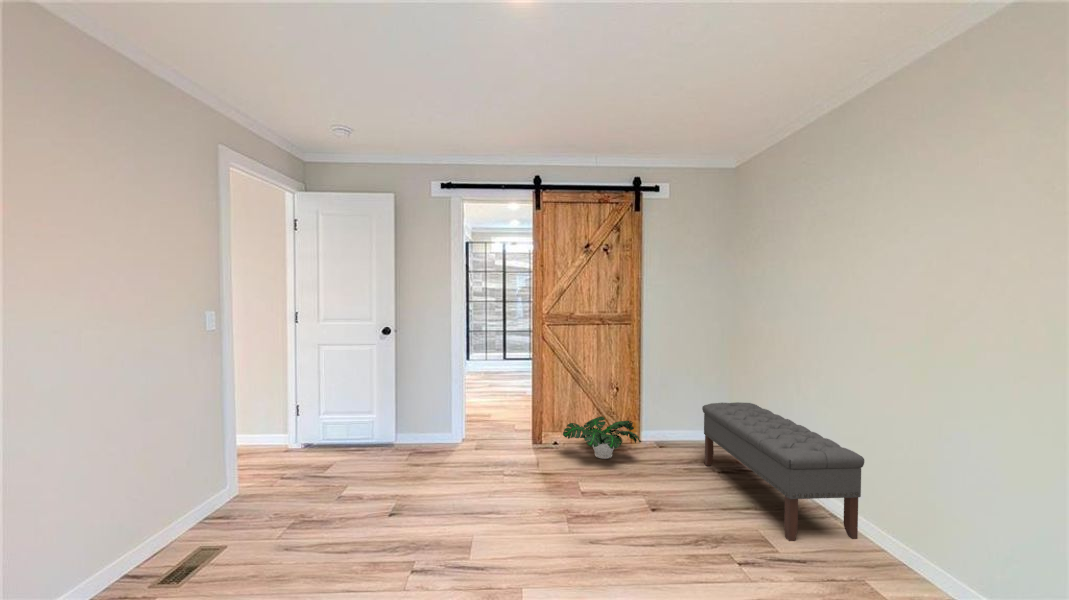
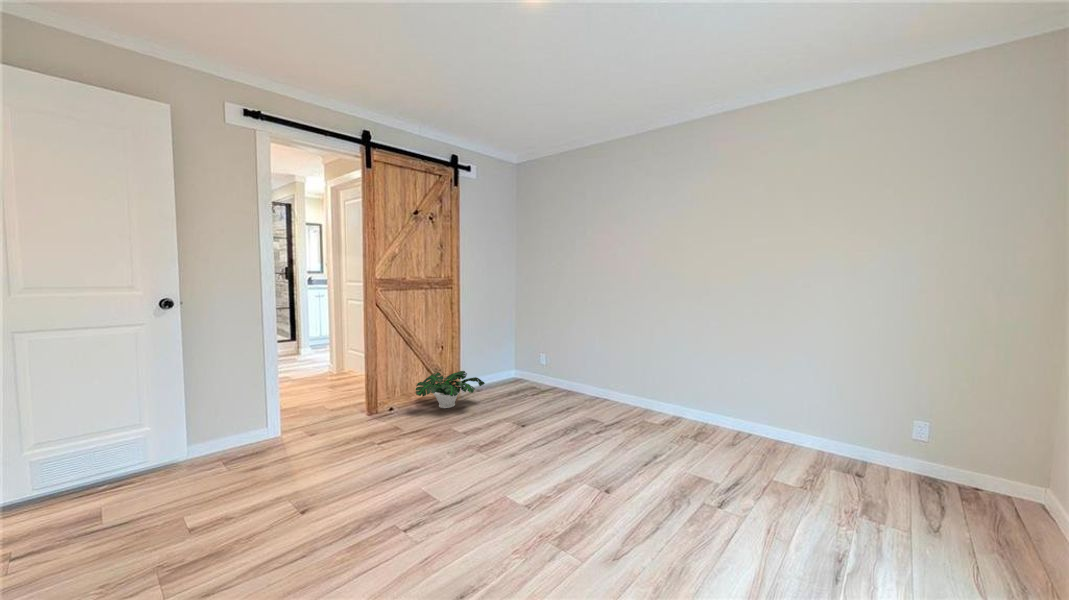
bench: present [702,402,864,541] -> none [520,340,639,416]

